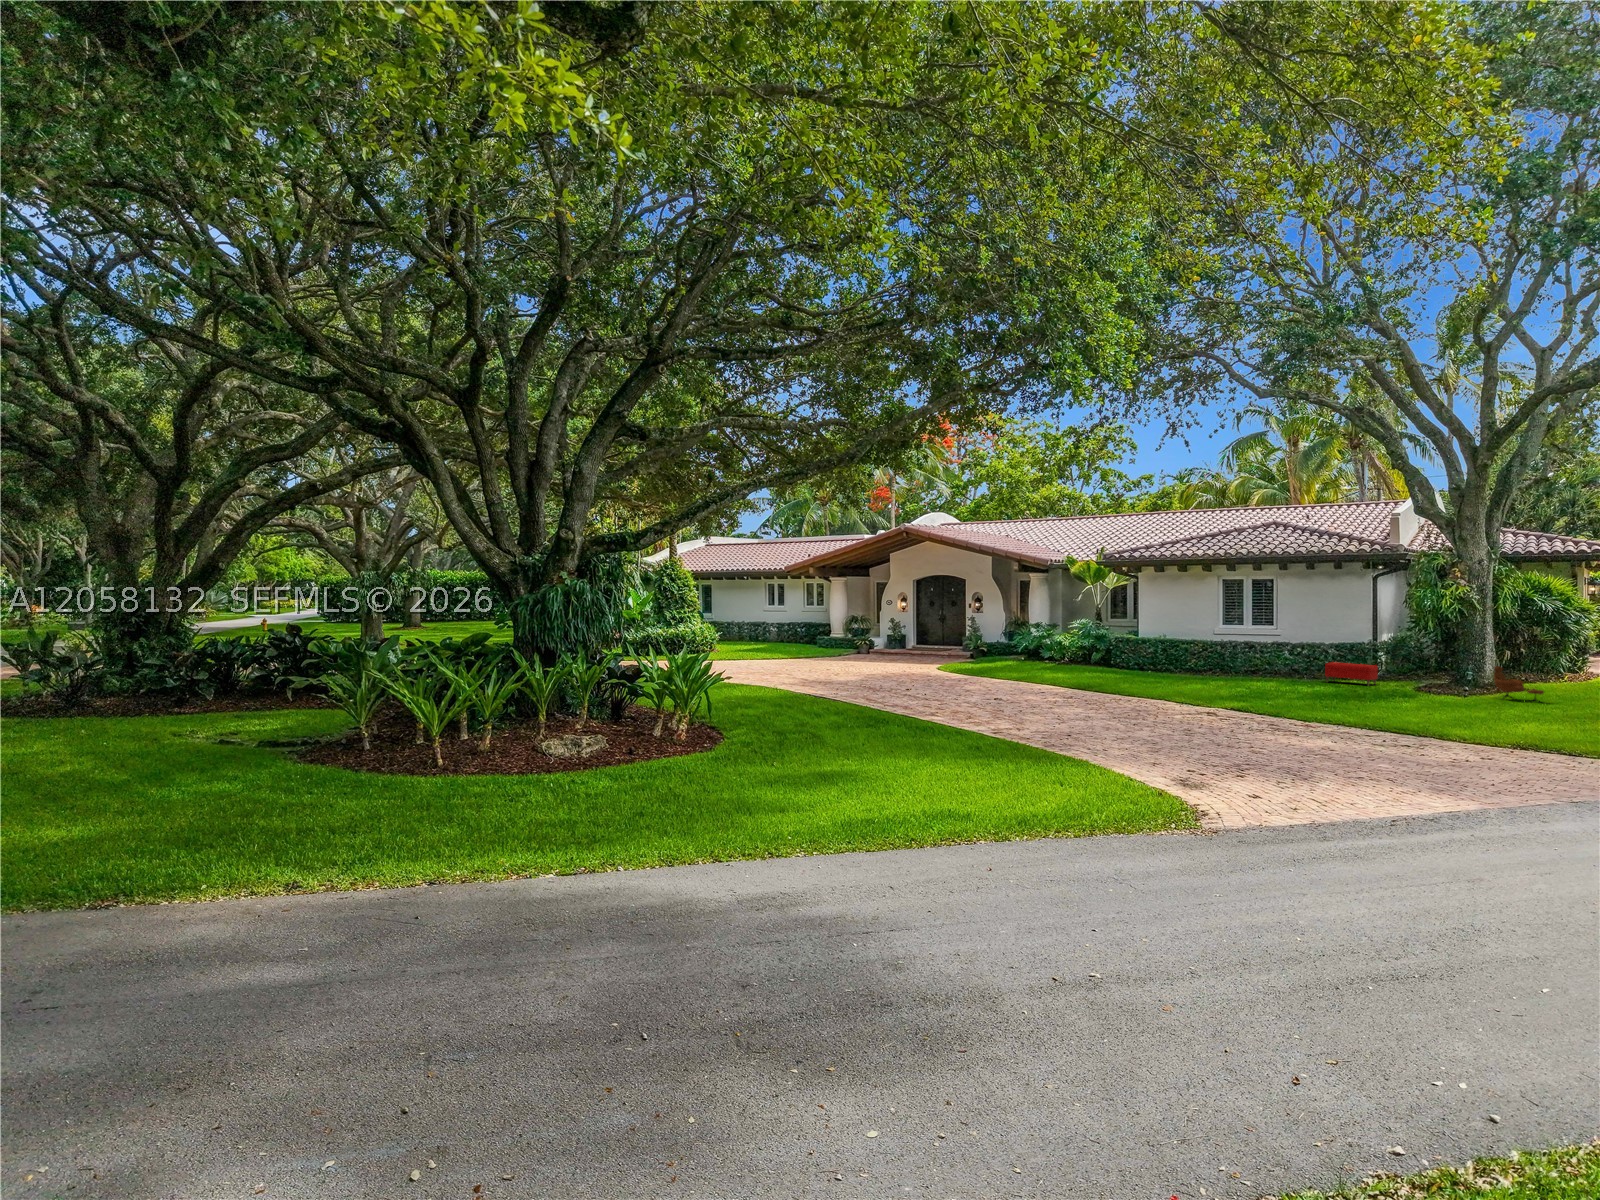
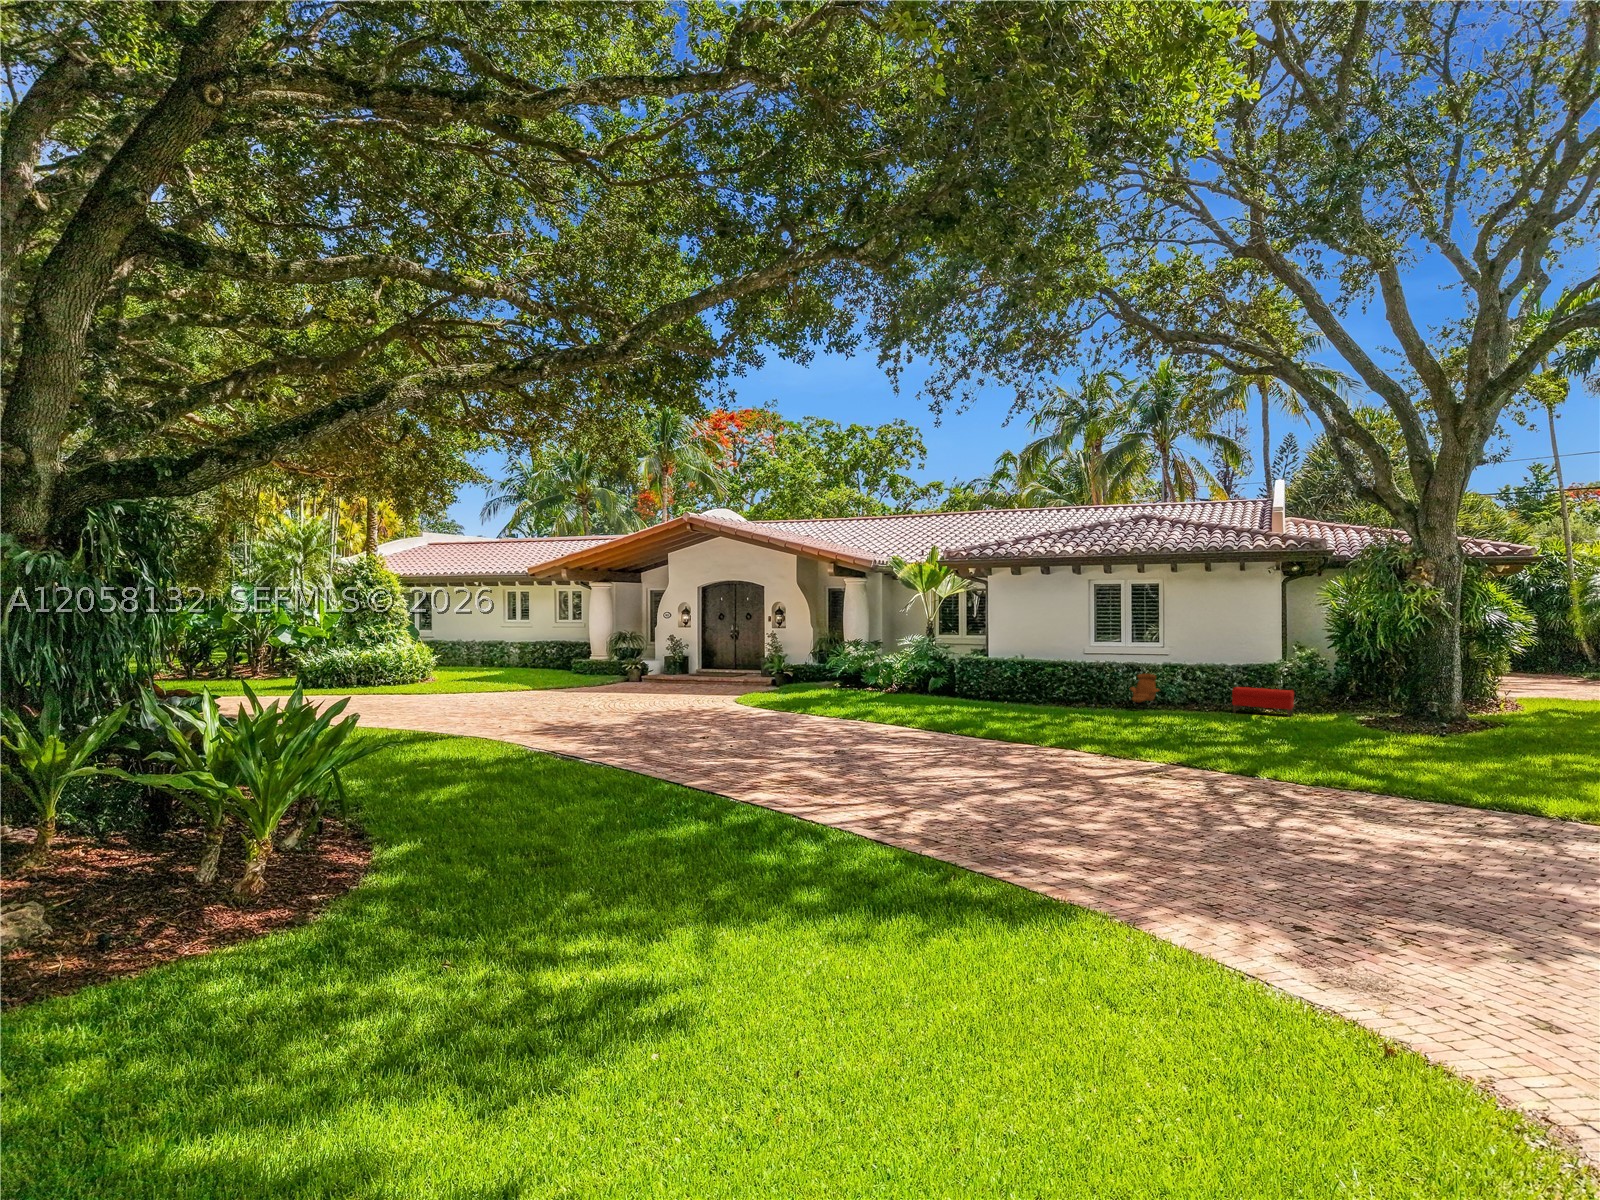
lounge chair: present [1494,666,1544,701] -> present [1130,674,1159,709]

